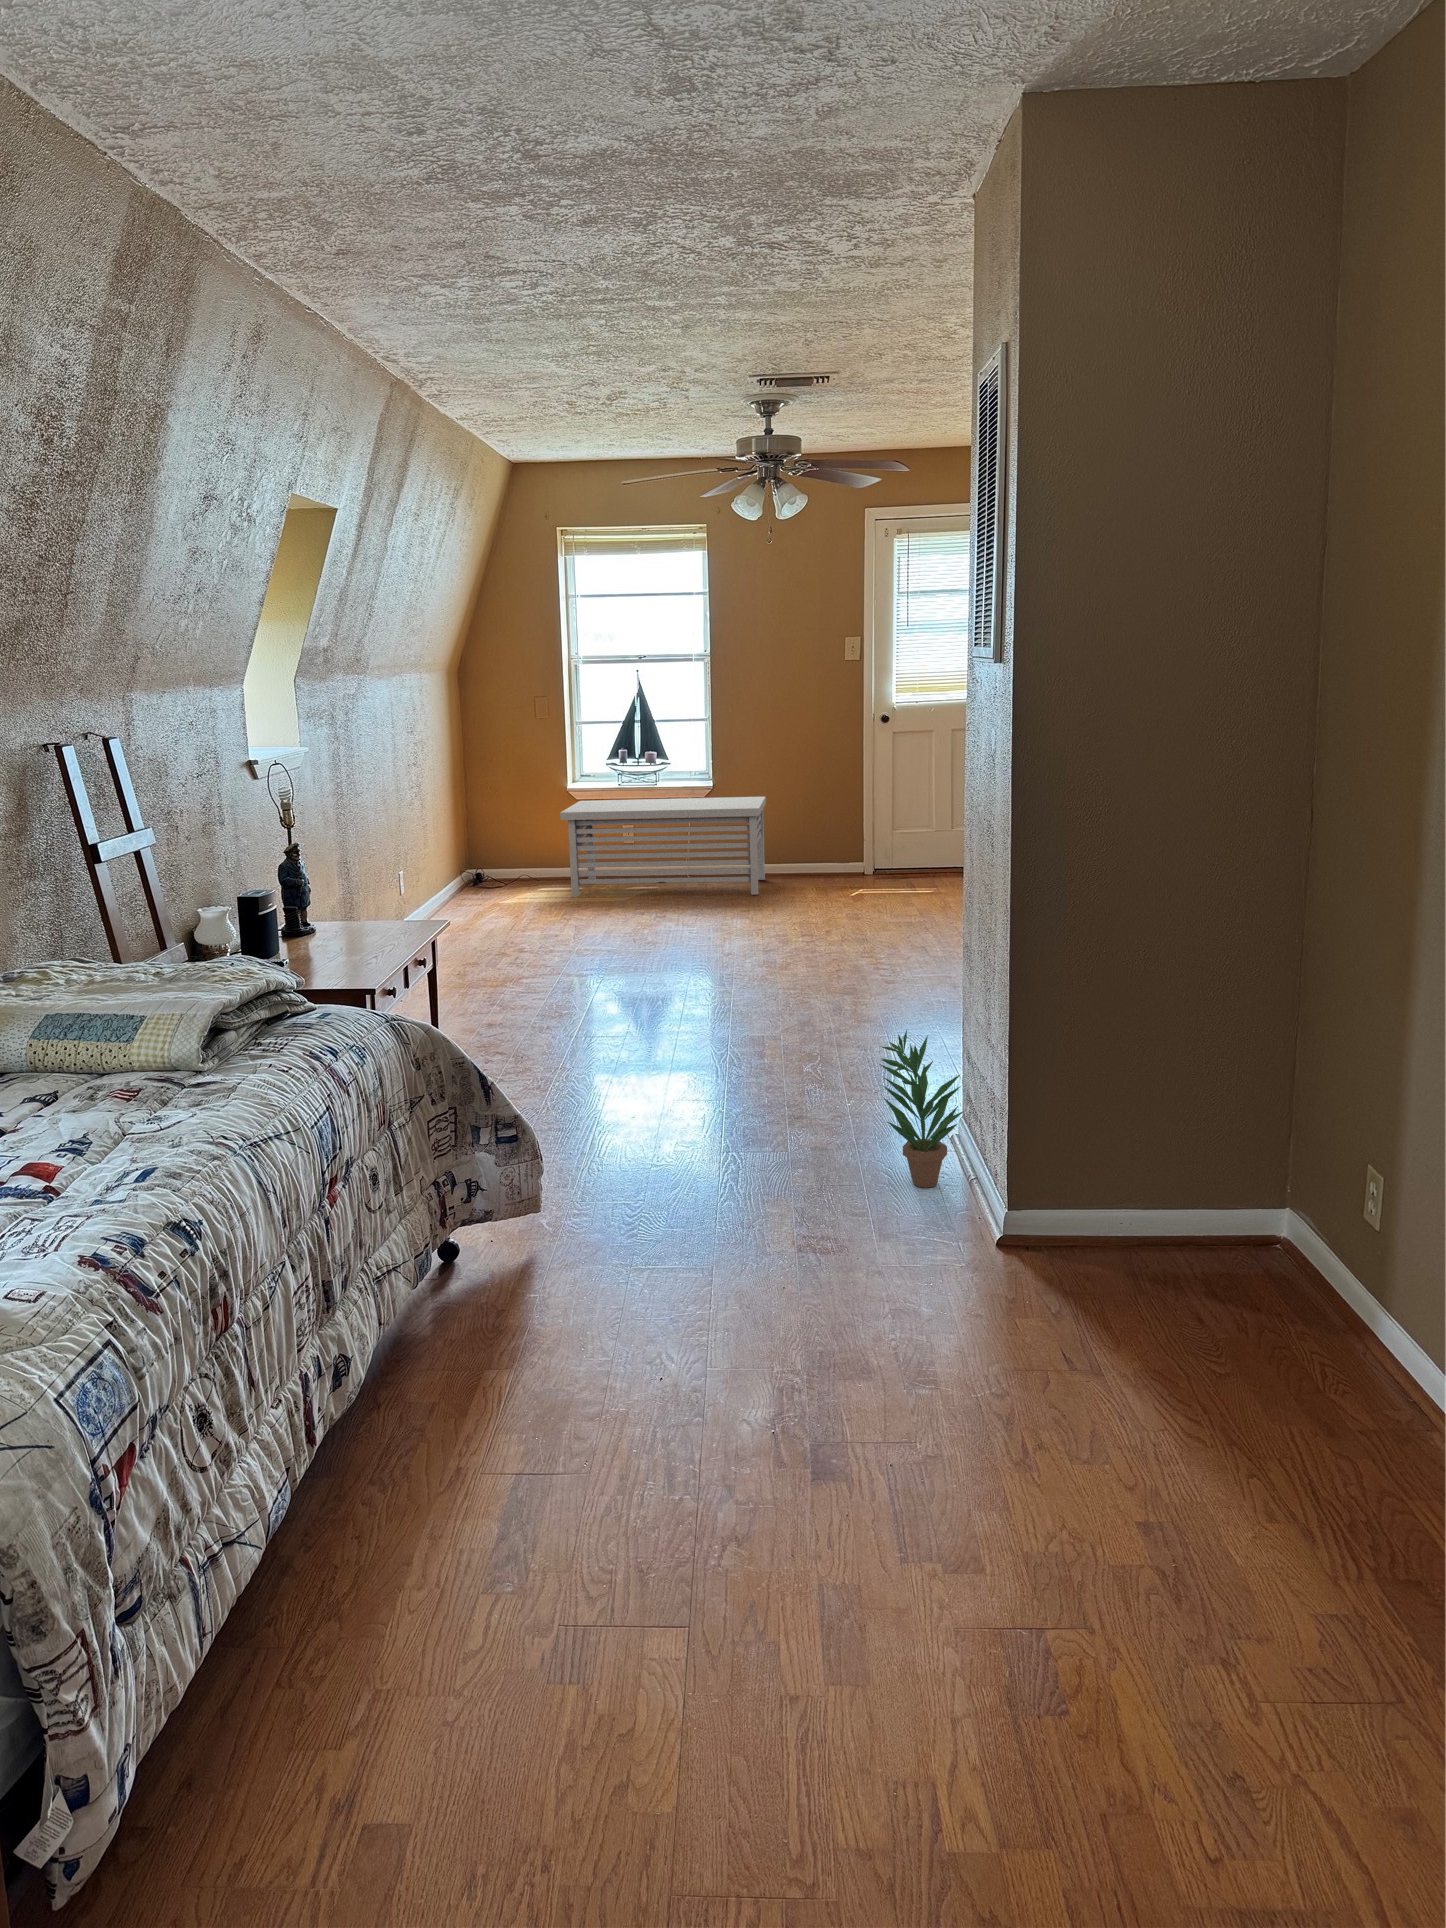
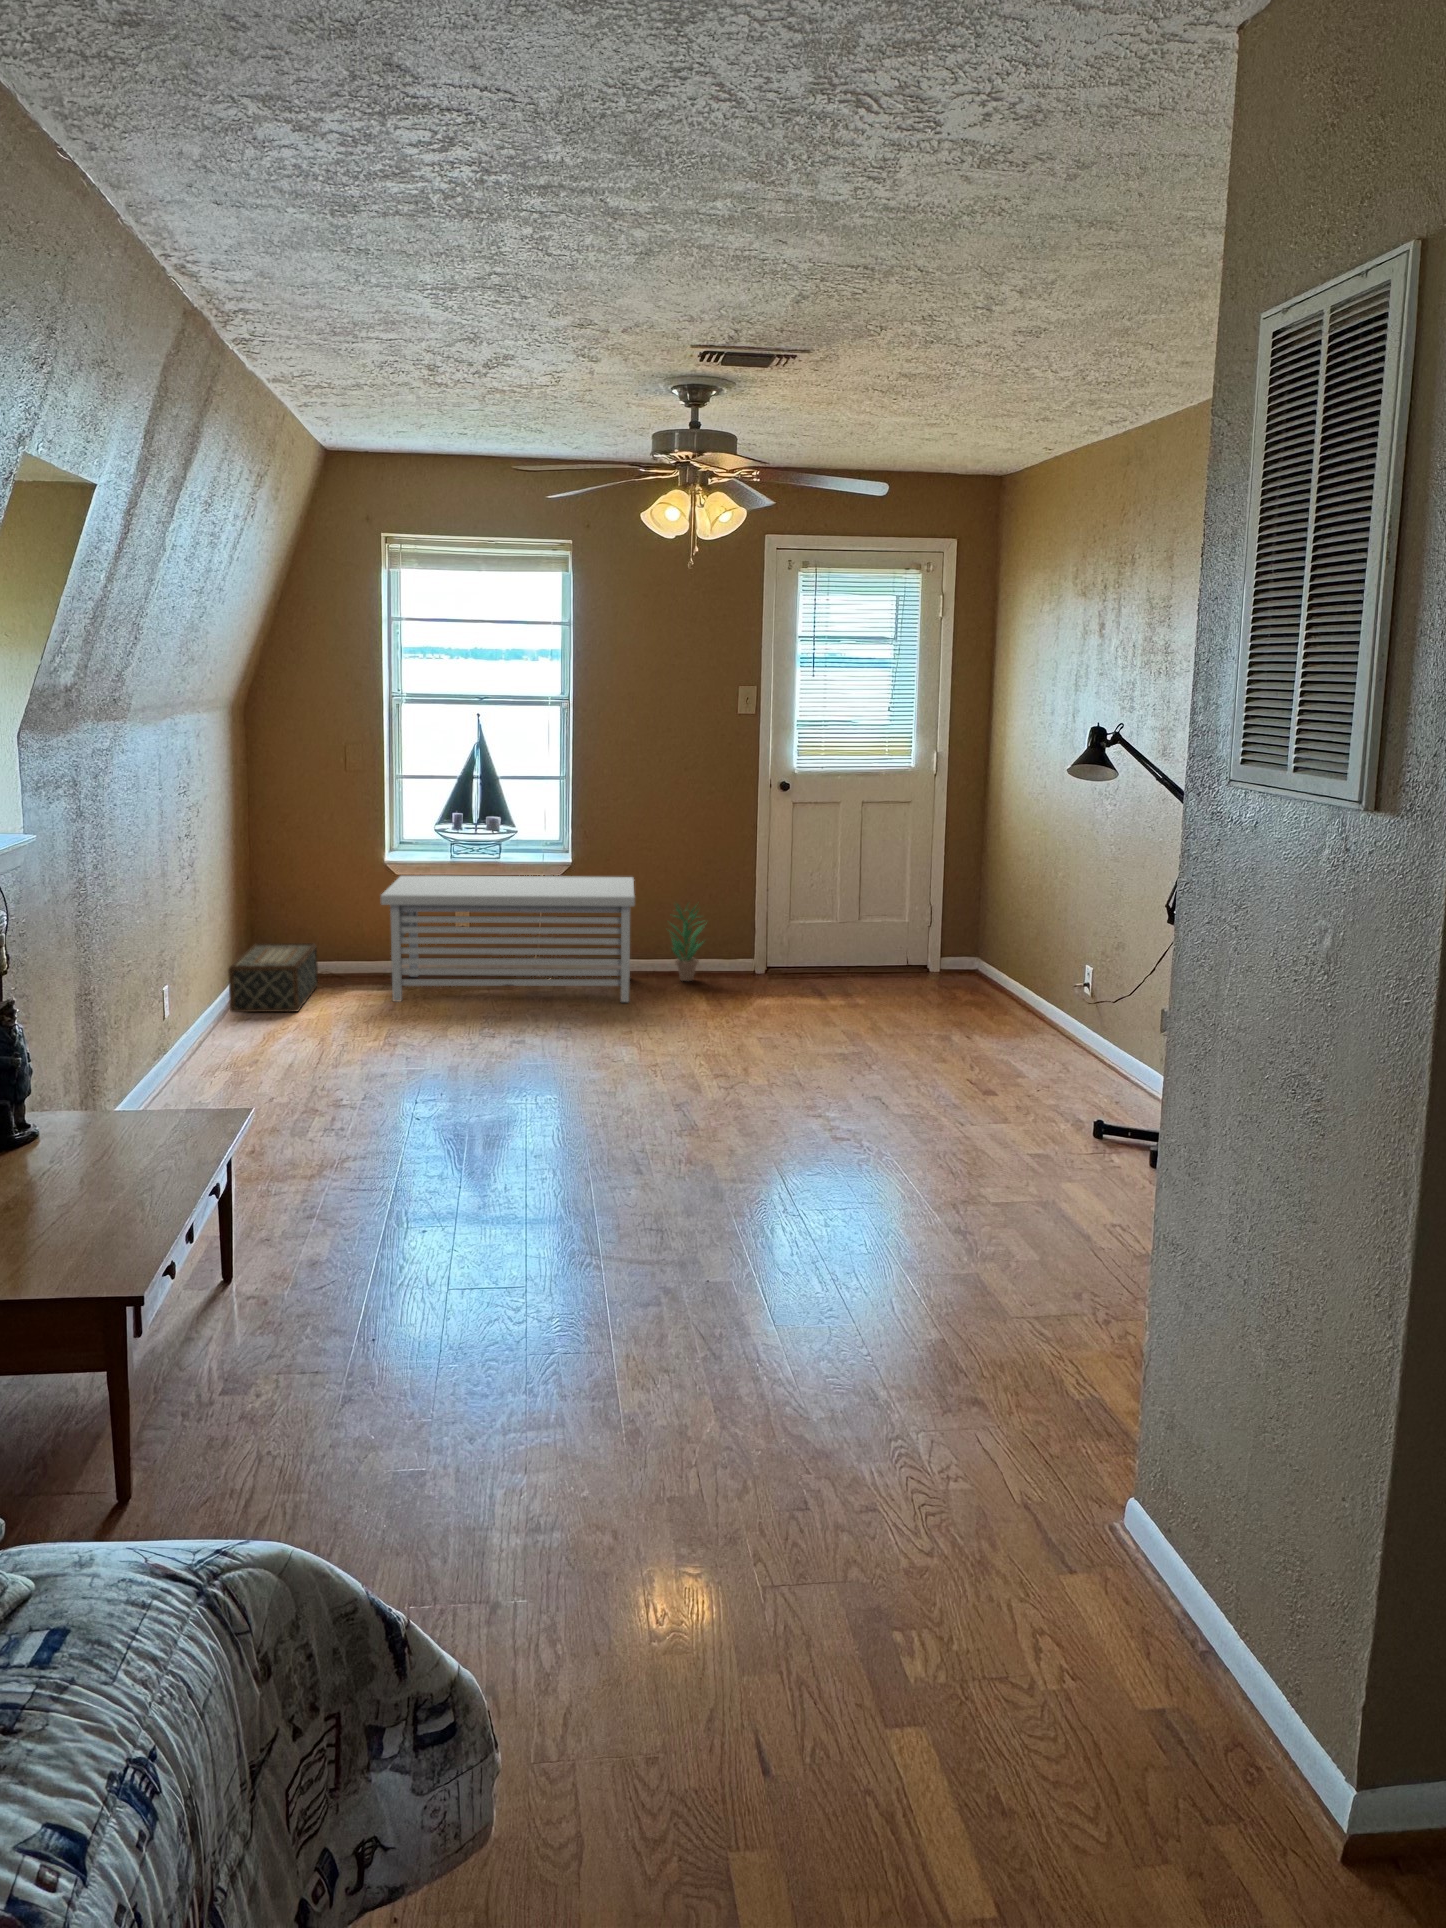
woven basket: none [447,854,517,905] -> present [228,943,318,1012]
potted plant: present [880,1030,964,1188] -> present [670,904,703,981]

